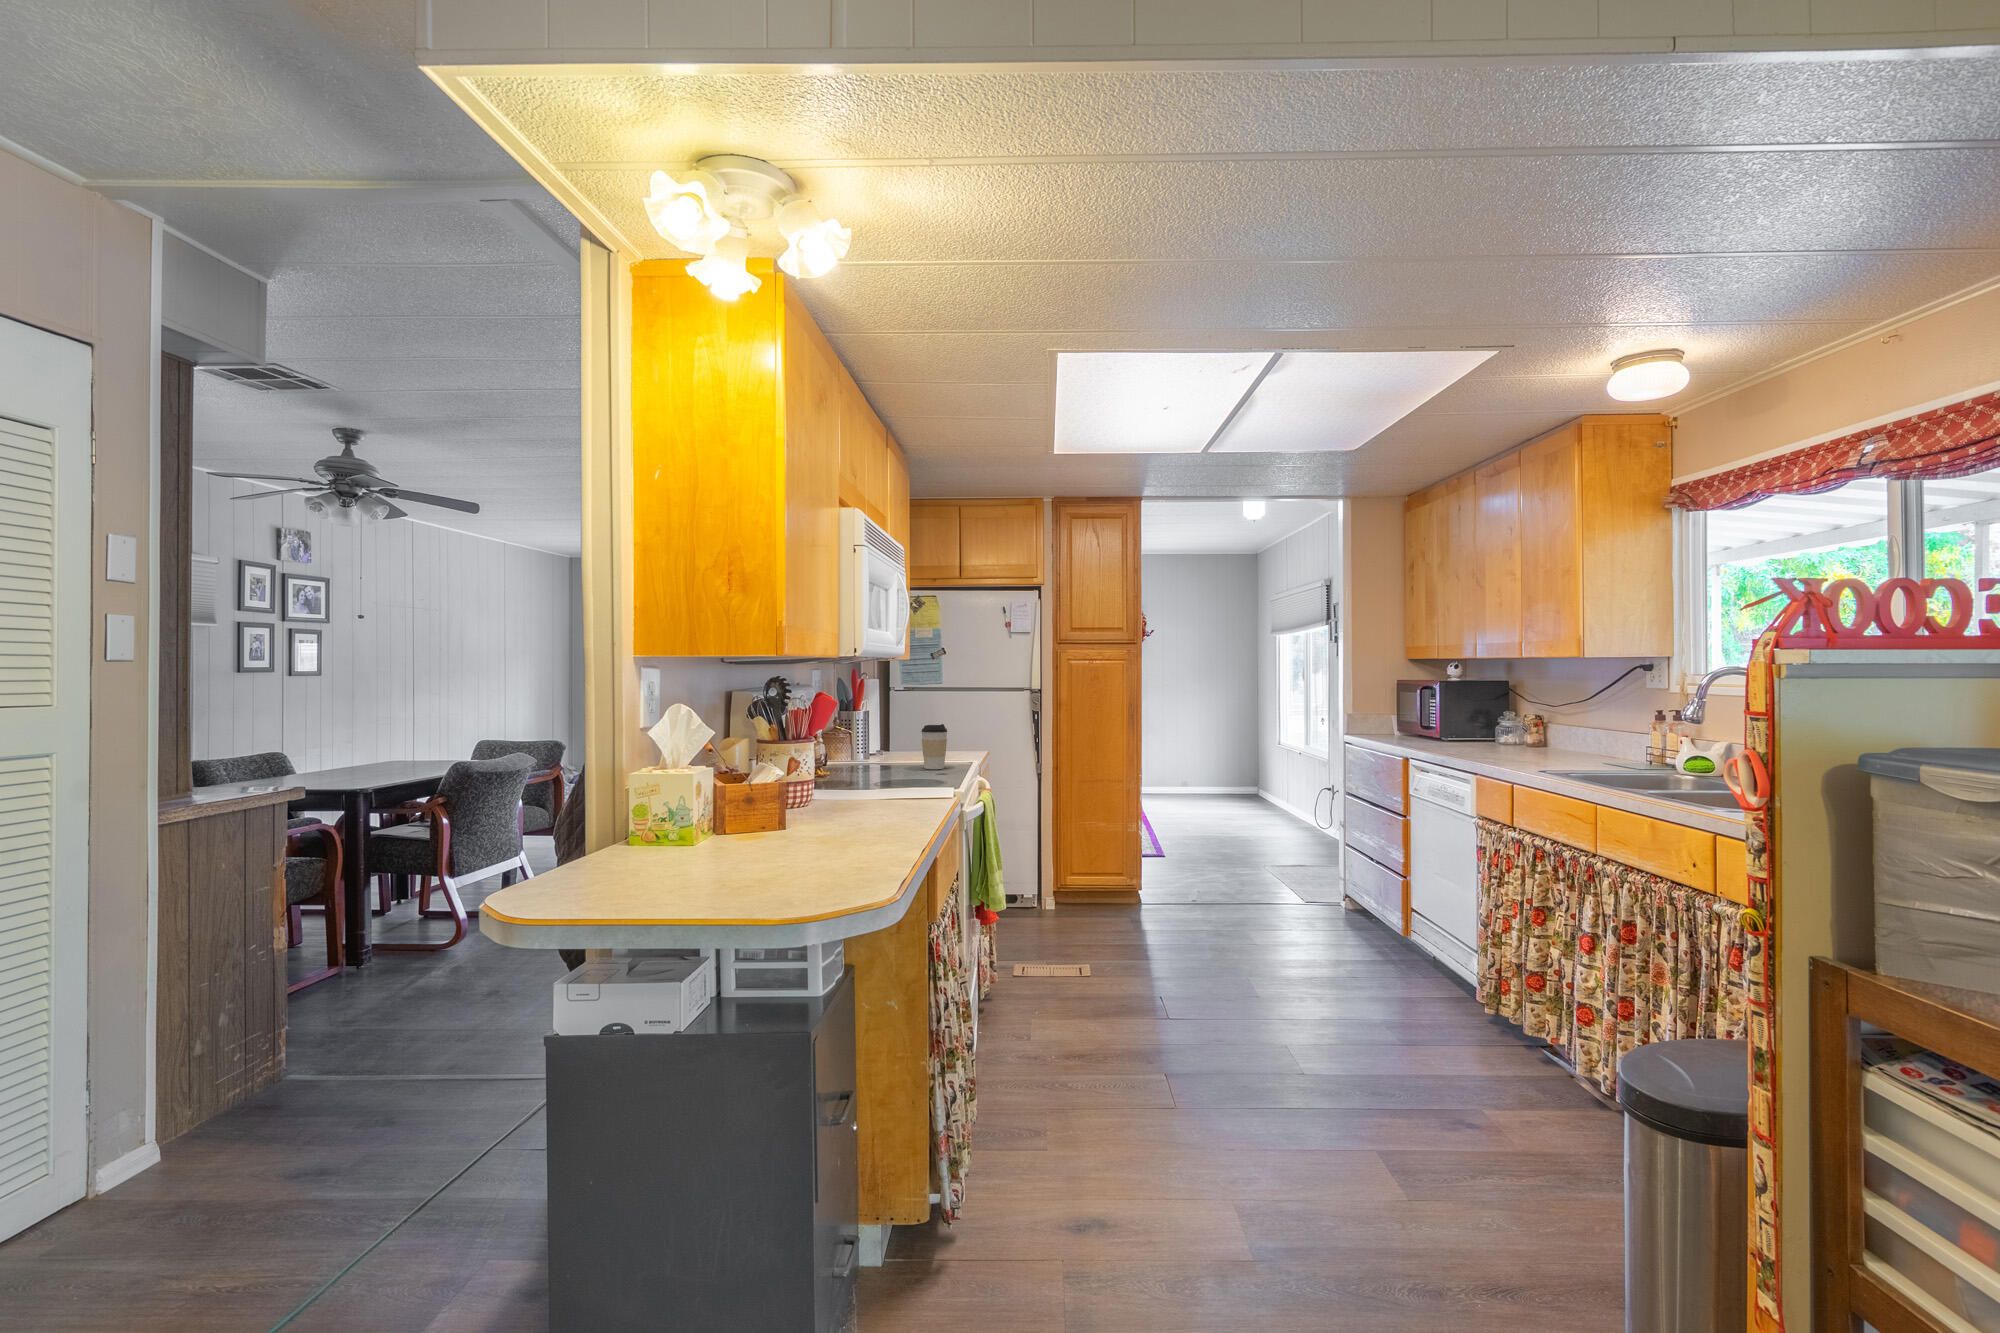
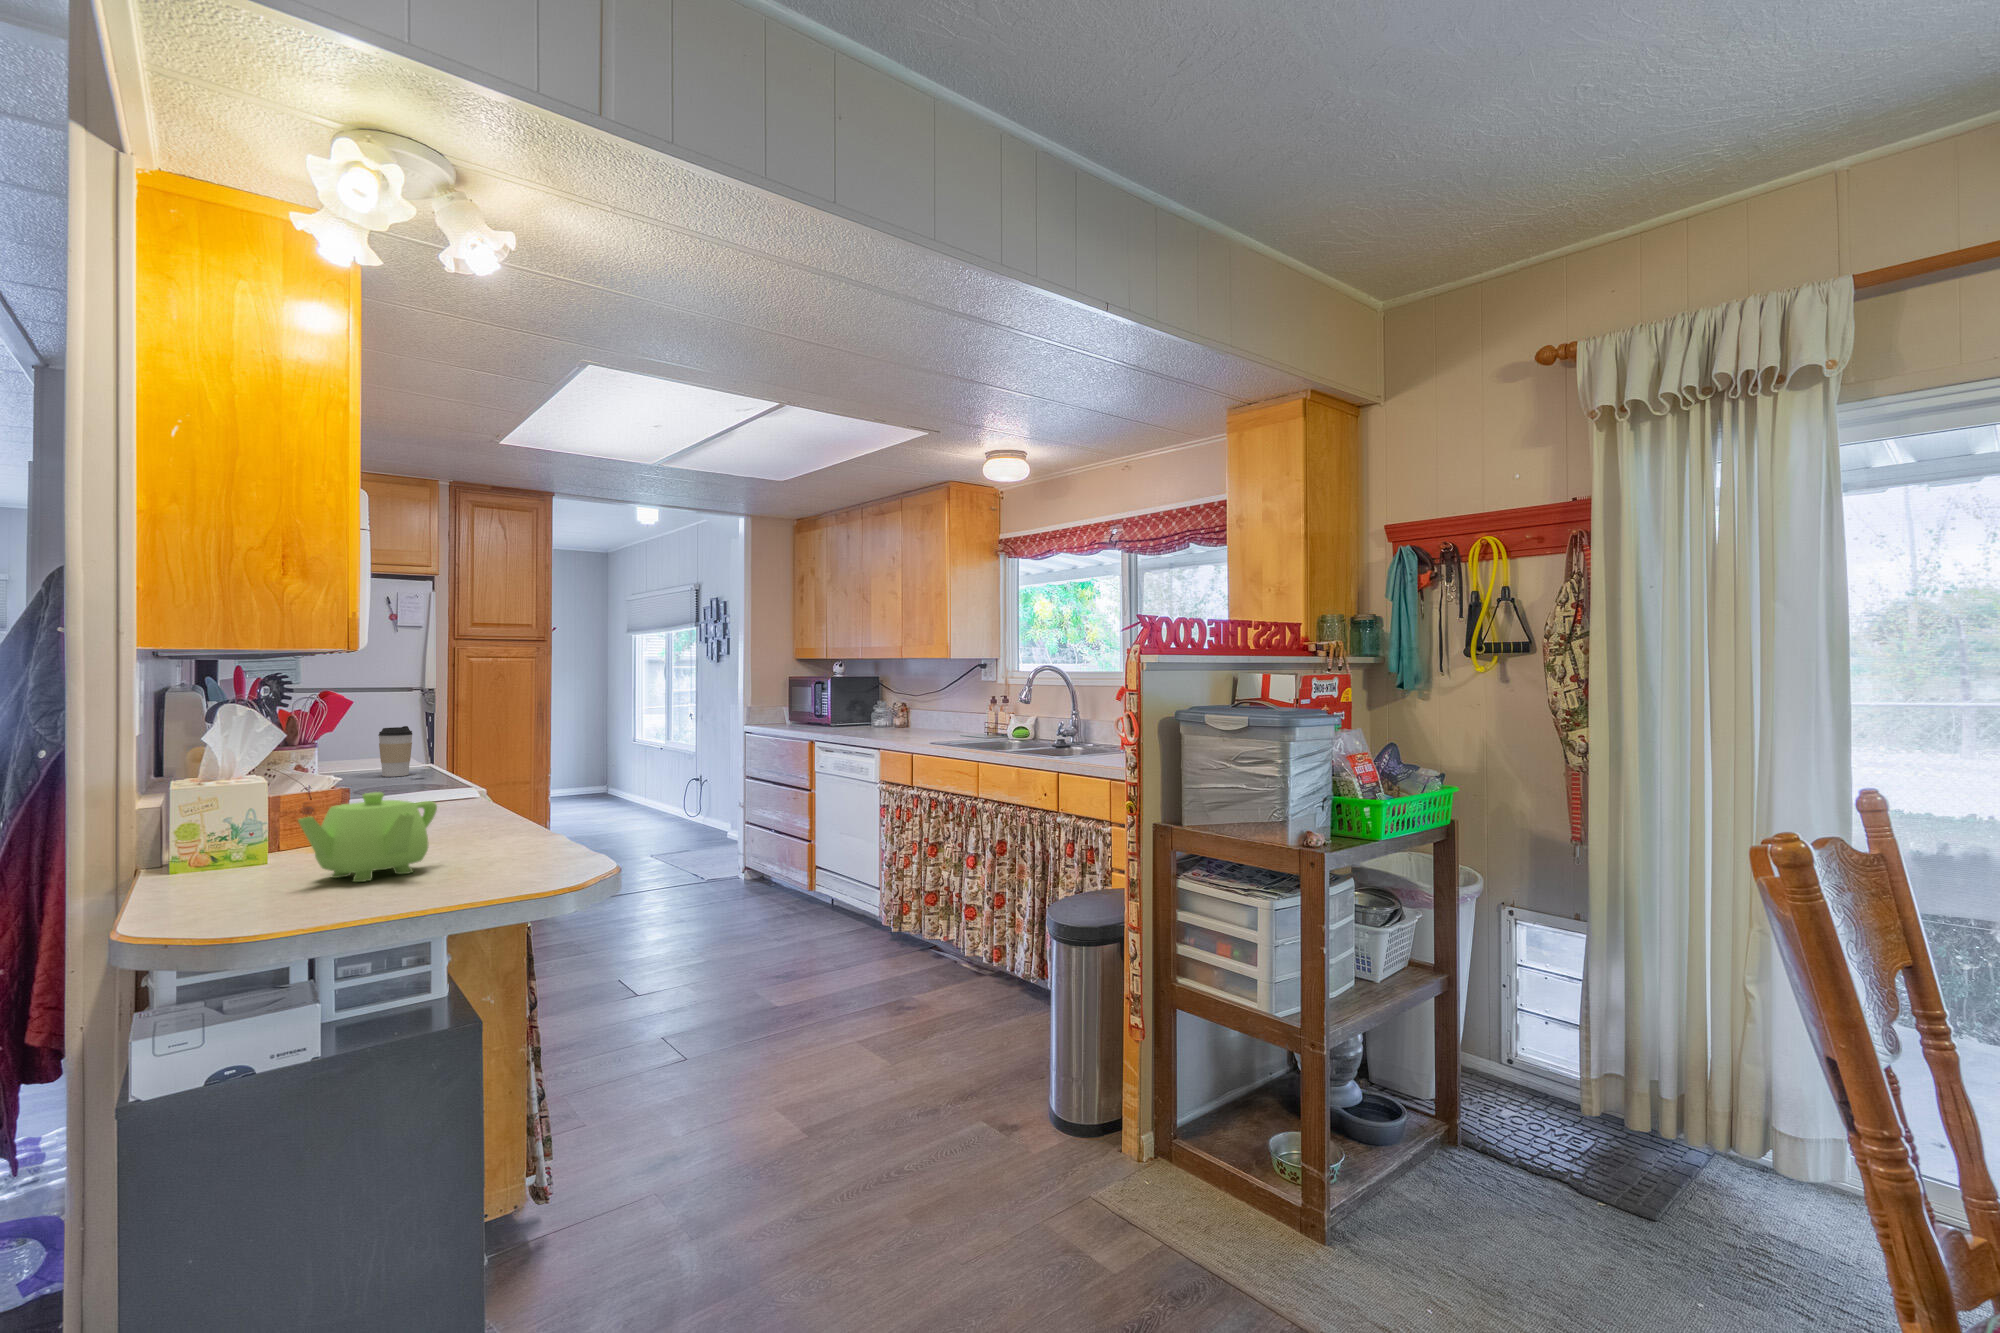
teapot: none [613,791,742,876] -> present [298,792,437,882]

